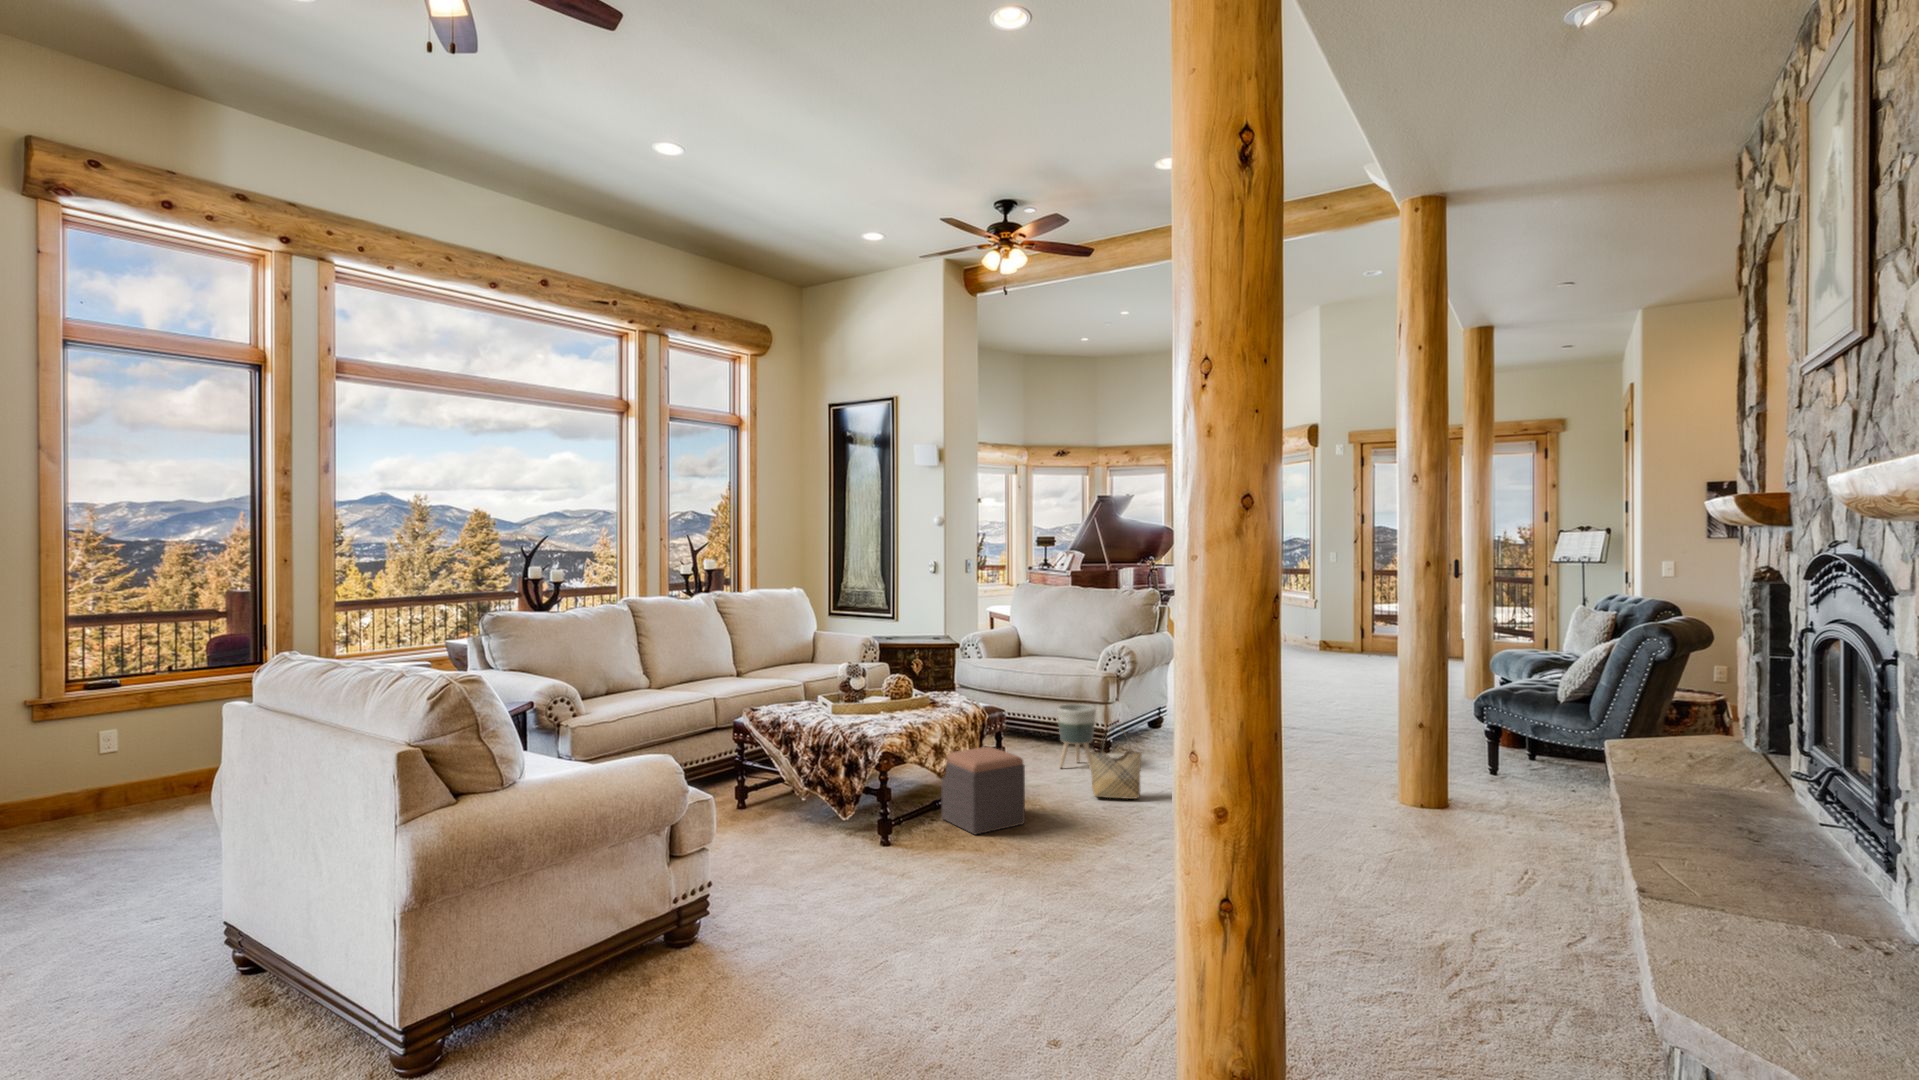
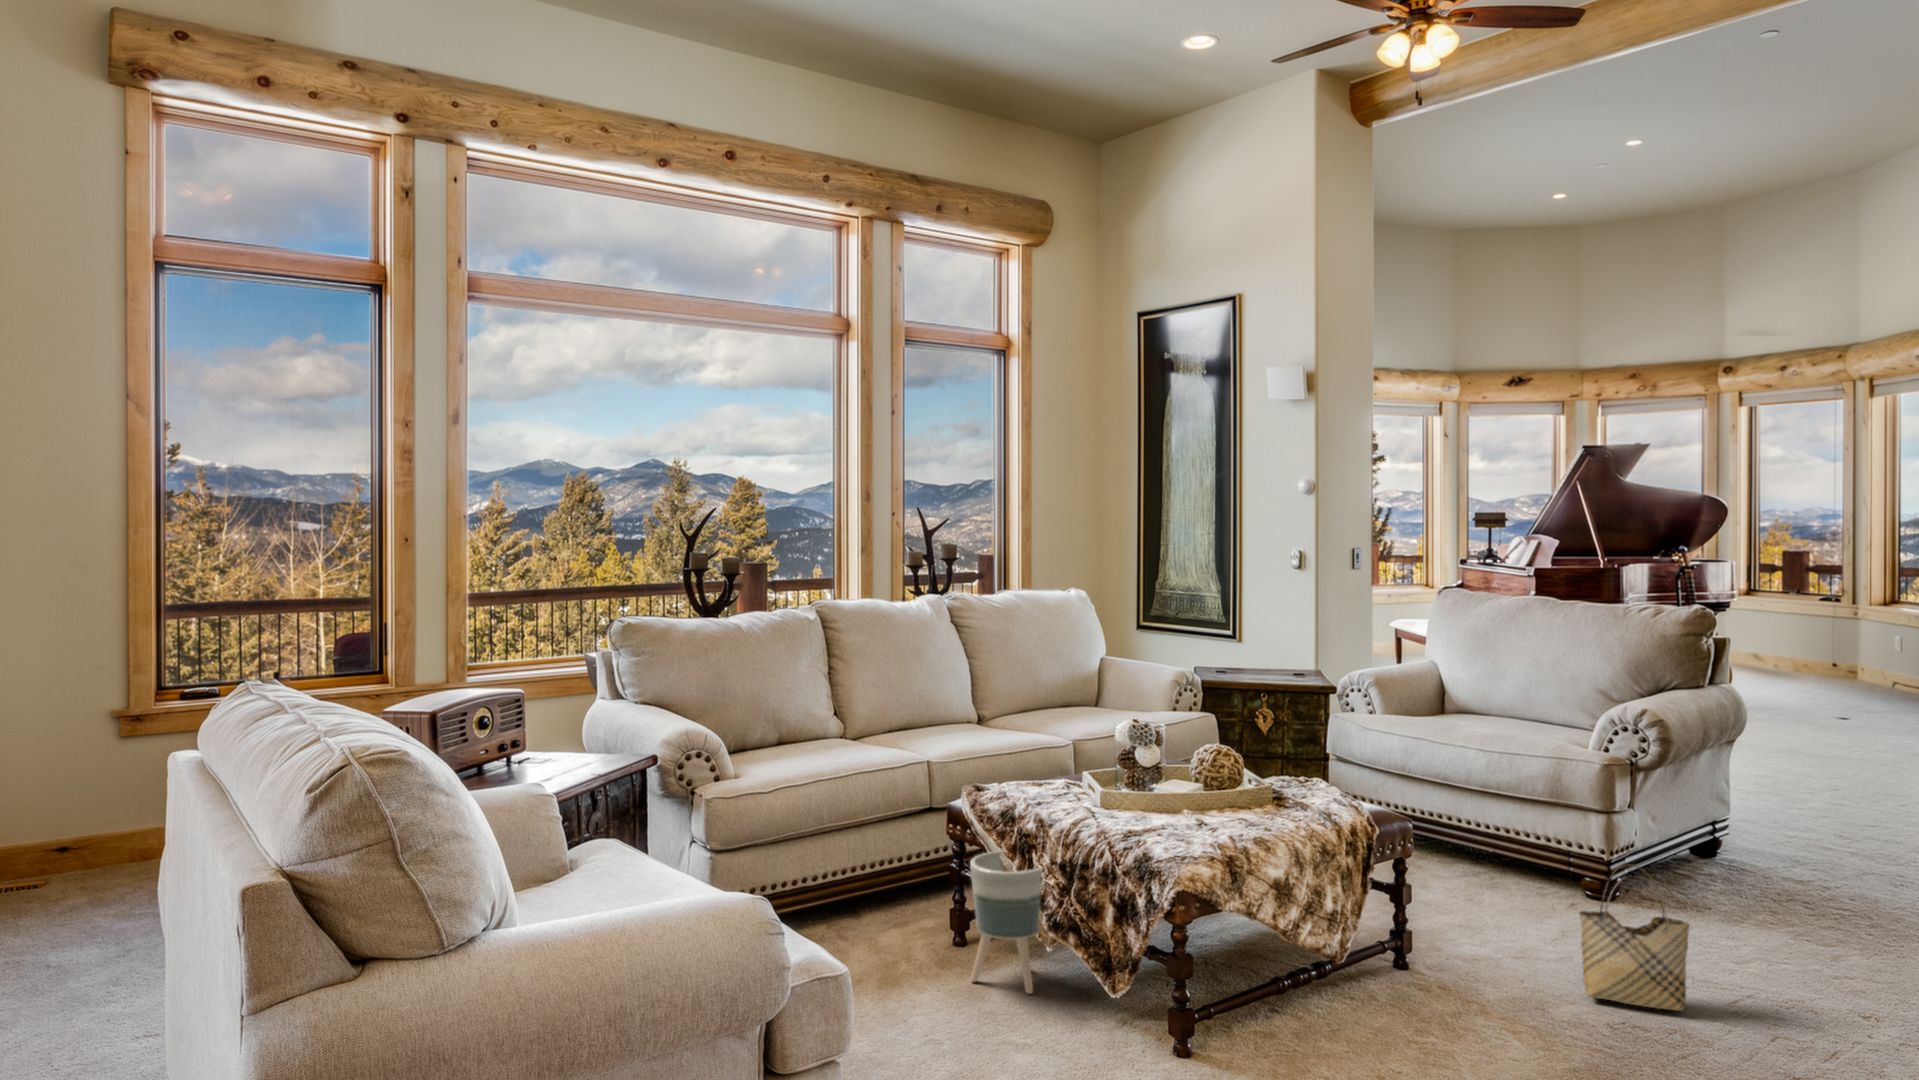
planter: present [1057,704,1096,769] -> present [970,851,1042,994]
footstool: present [941,747,1025,834] -> none [1288,888,1448,1055]

